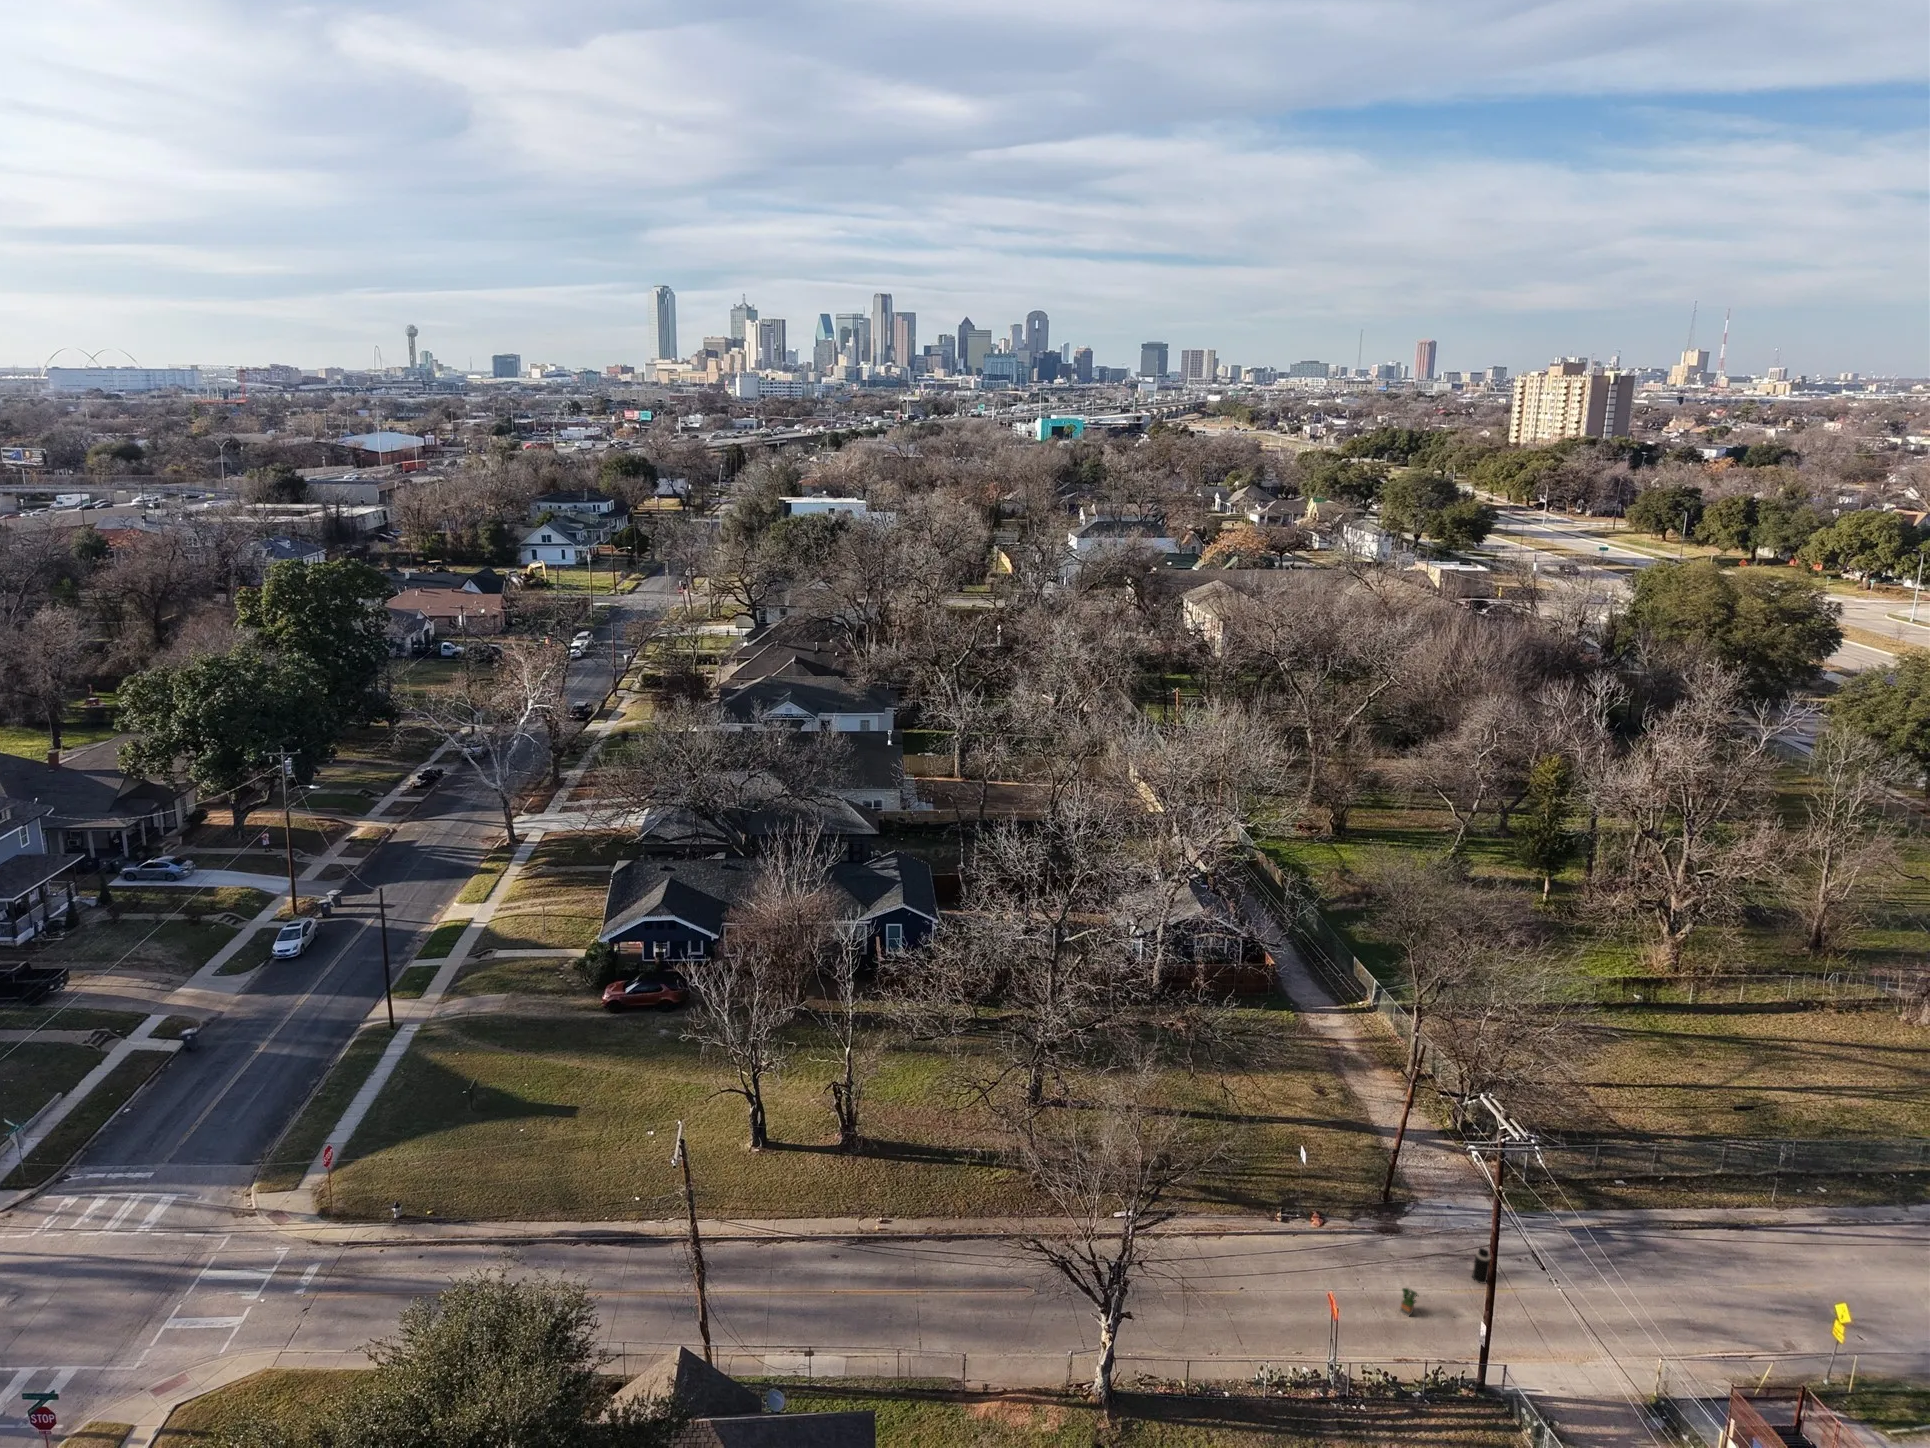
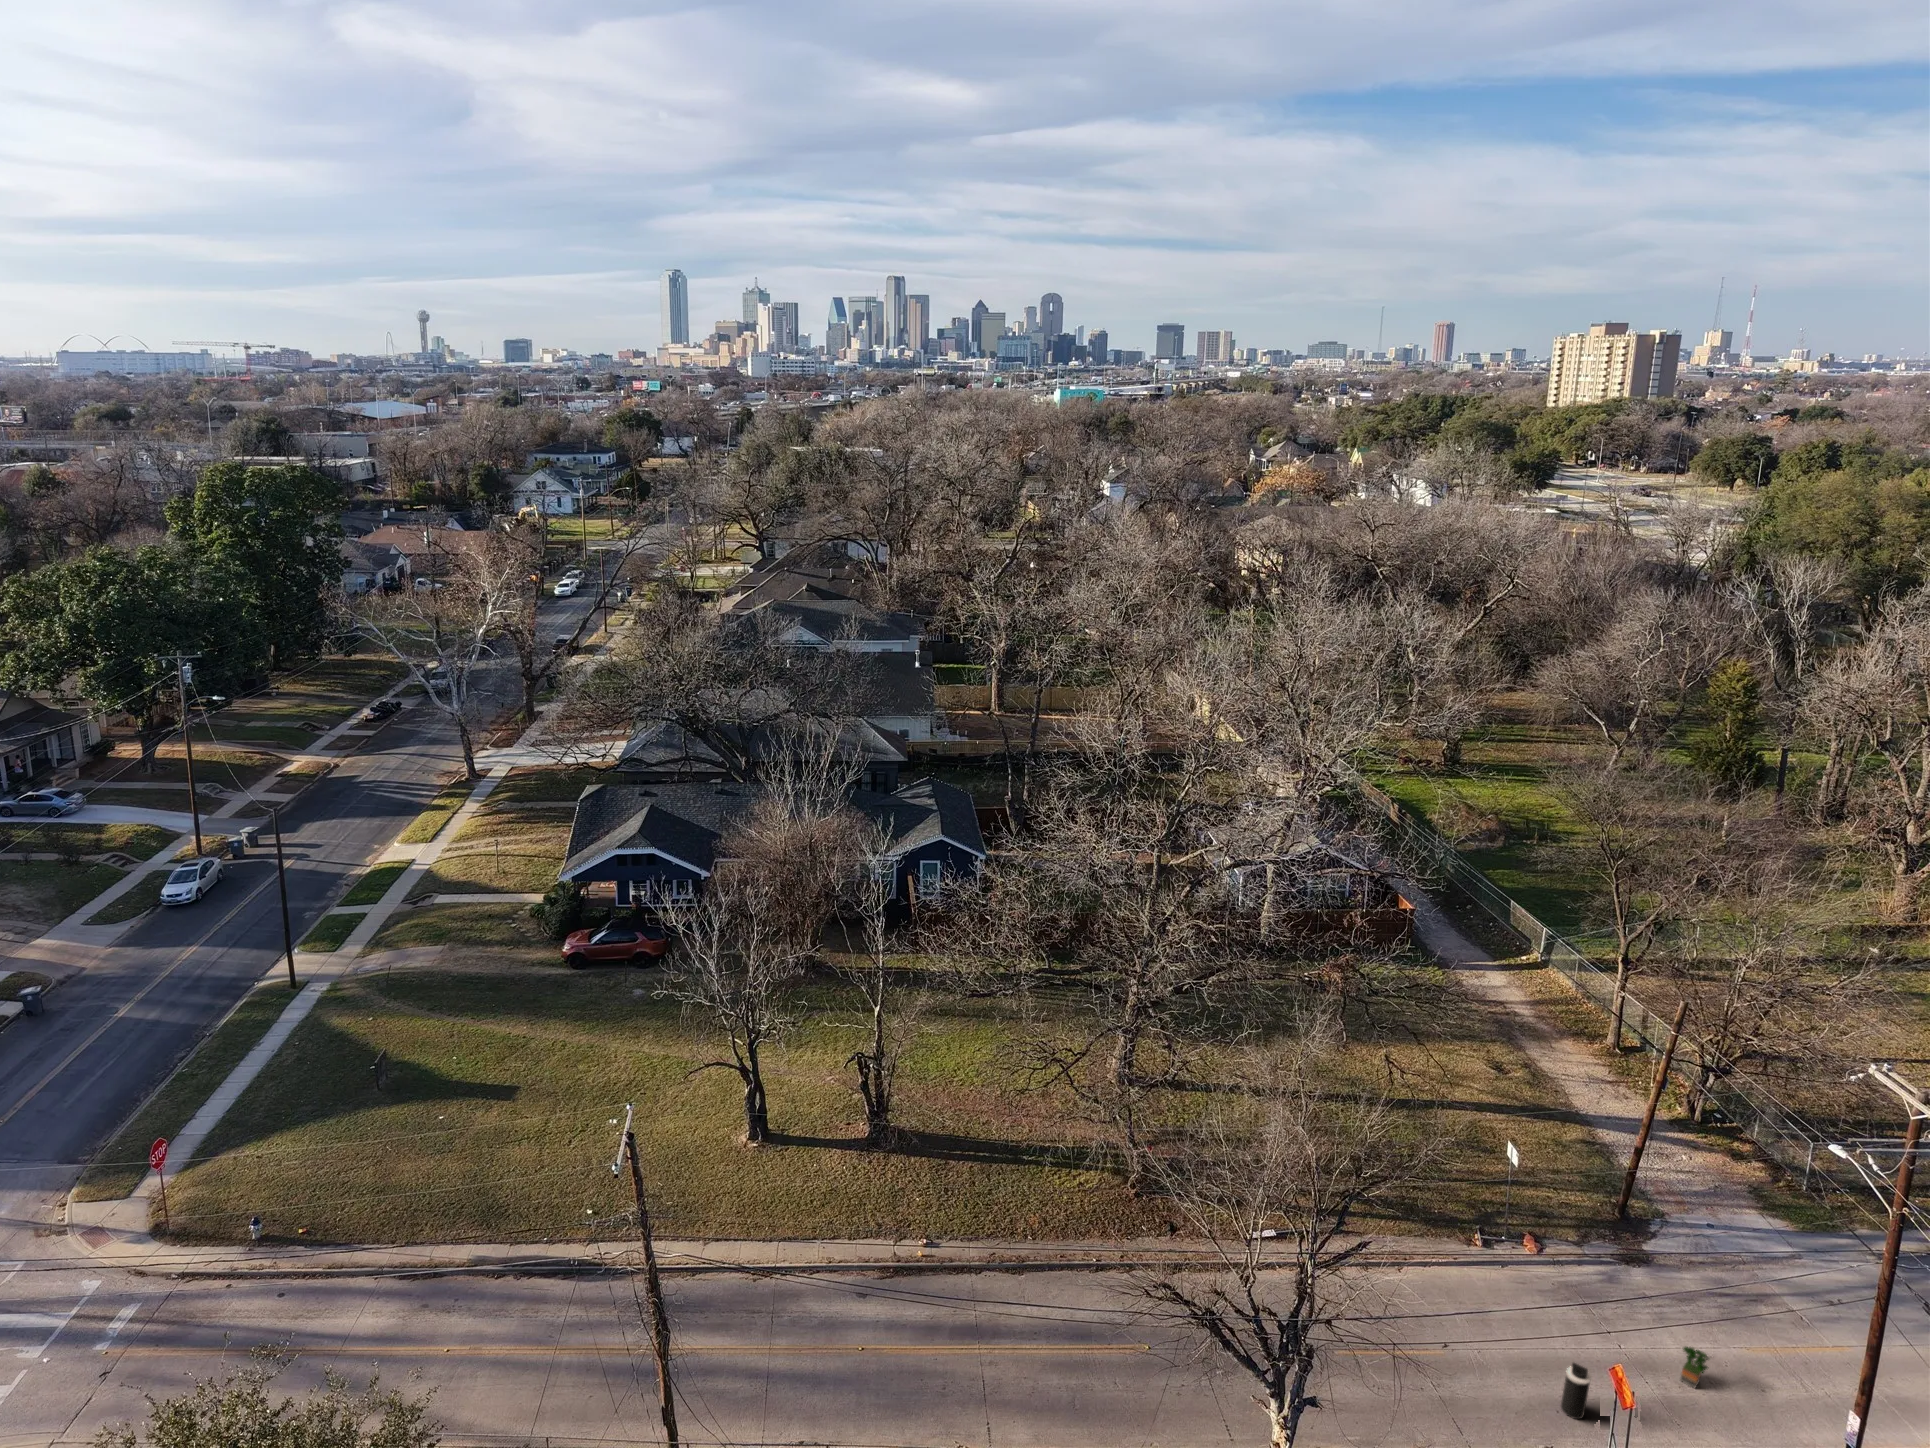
trash can: present [1473,1248,1491,1283] -> present [1561,1363,1590,1419]

